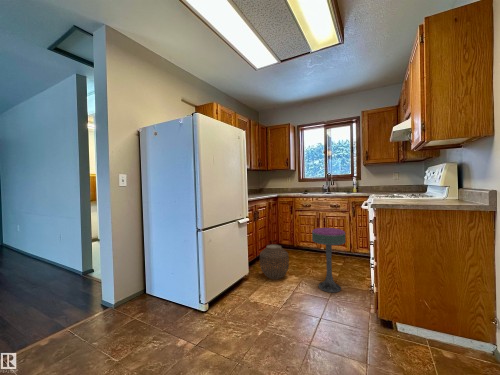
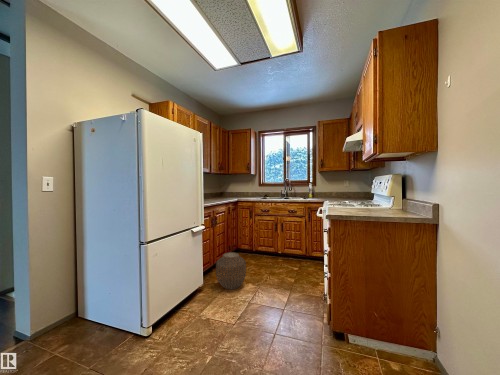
bar stool: present [312,228,346,292] -> none [269,235,301,301]

